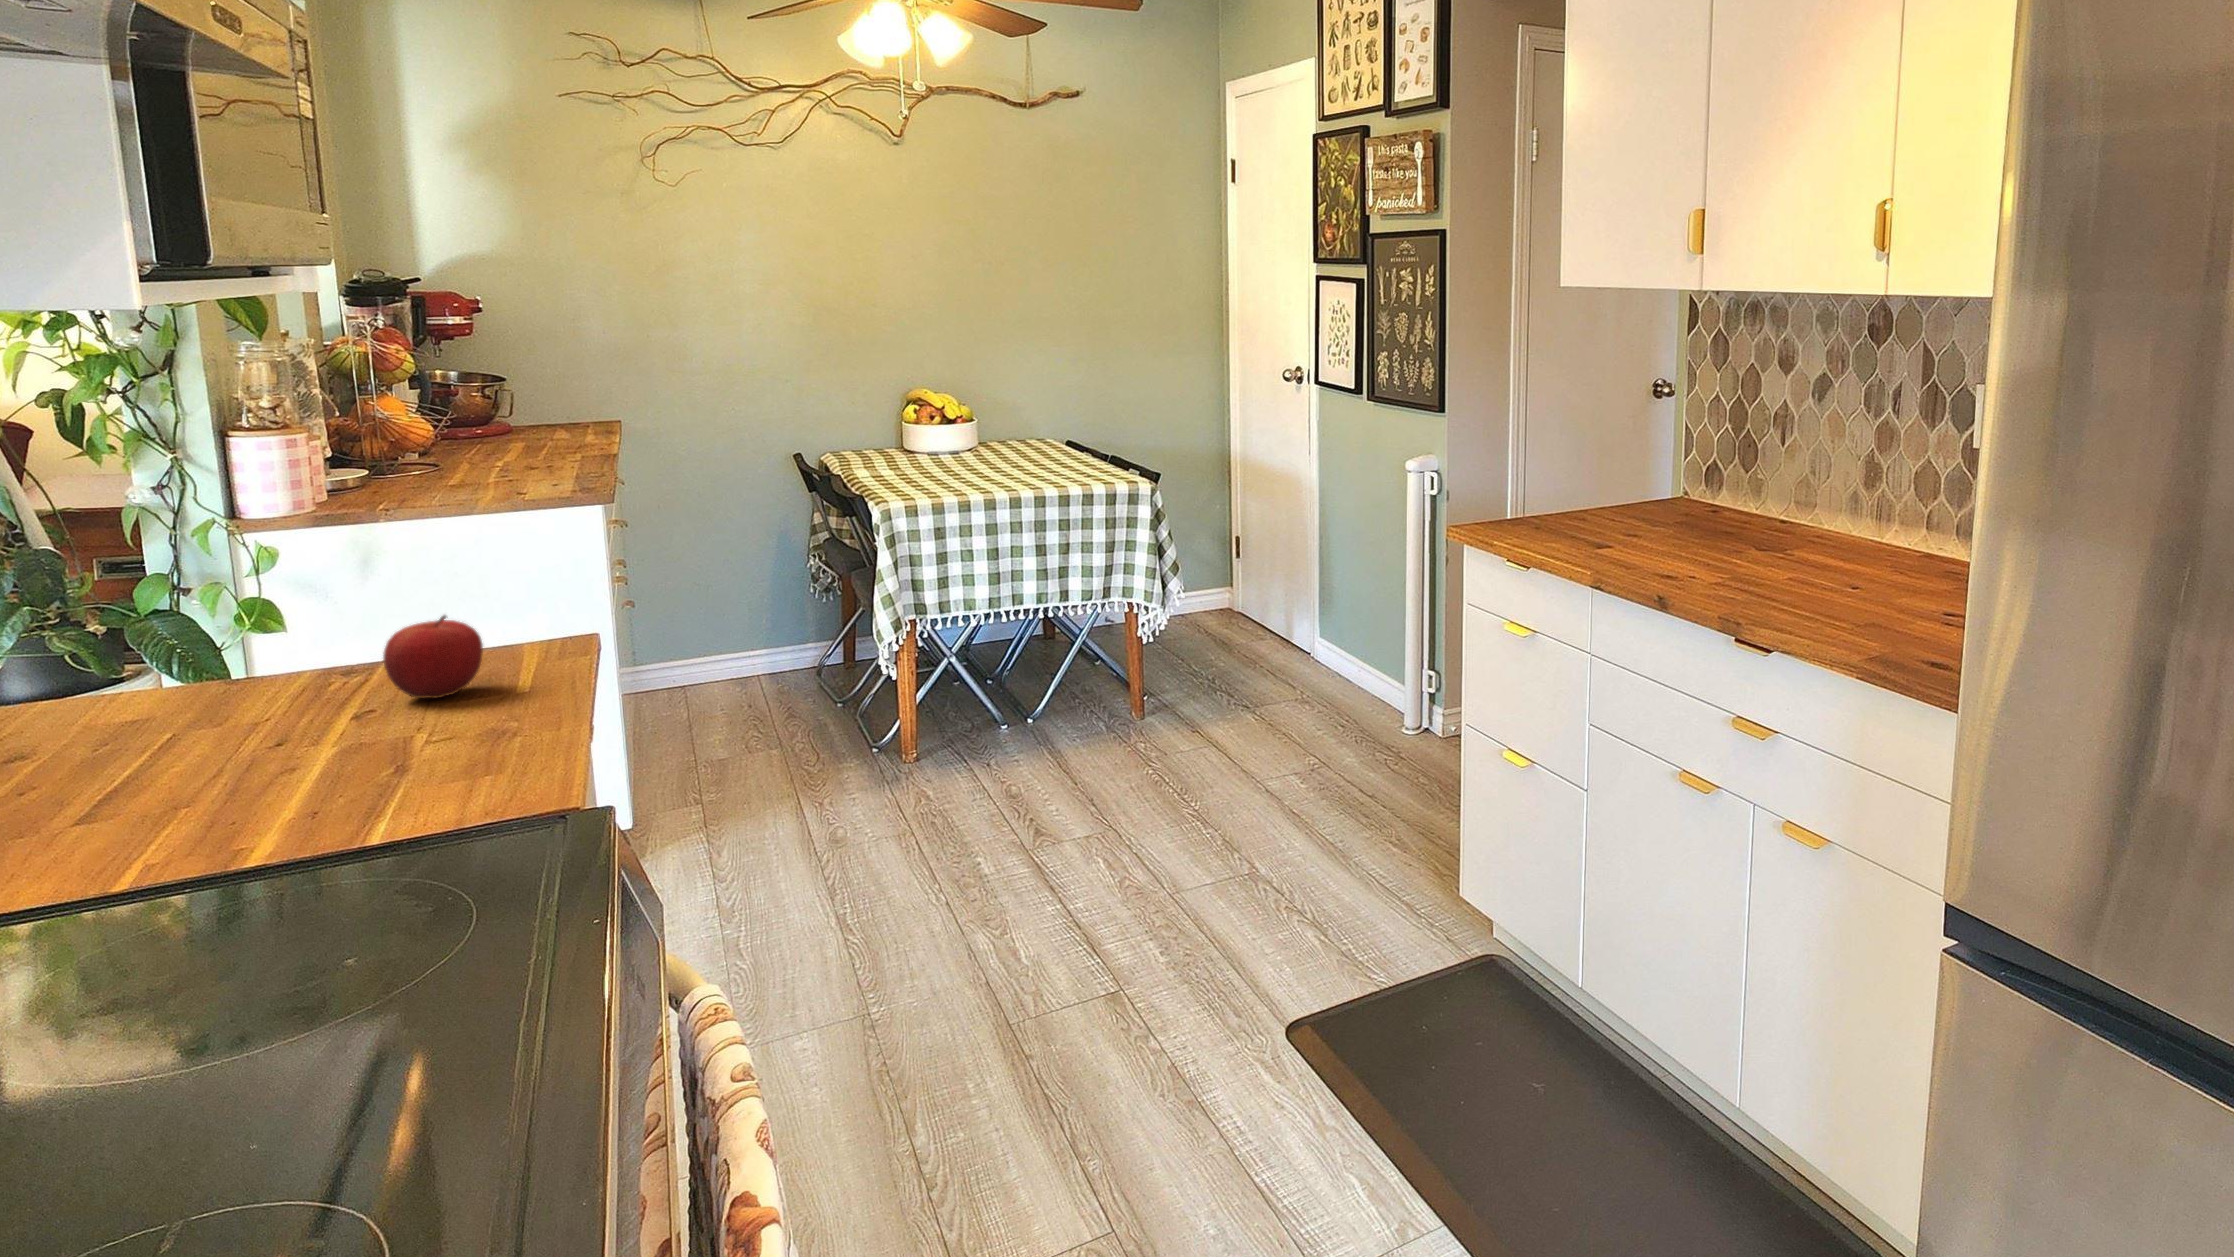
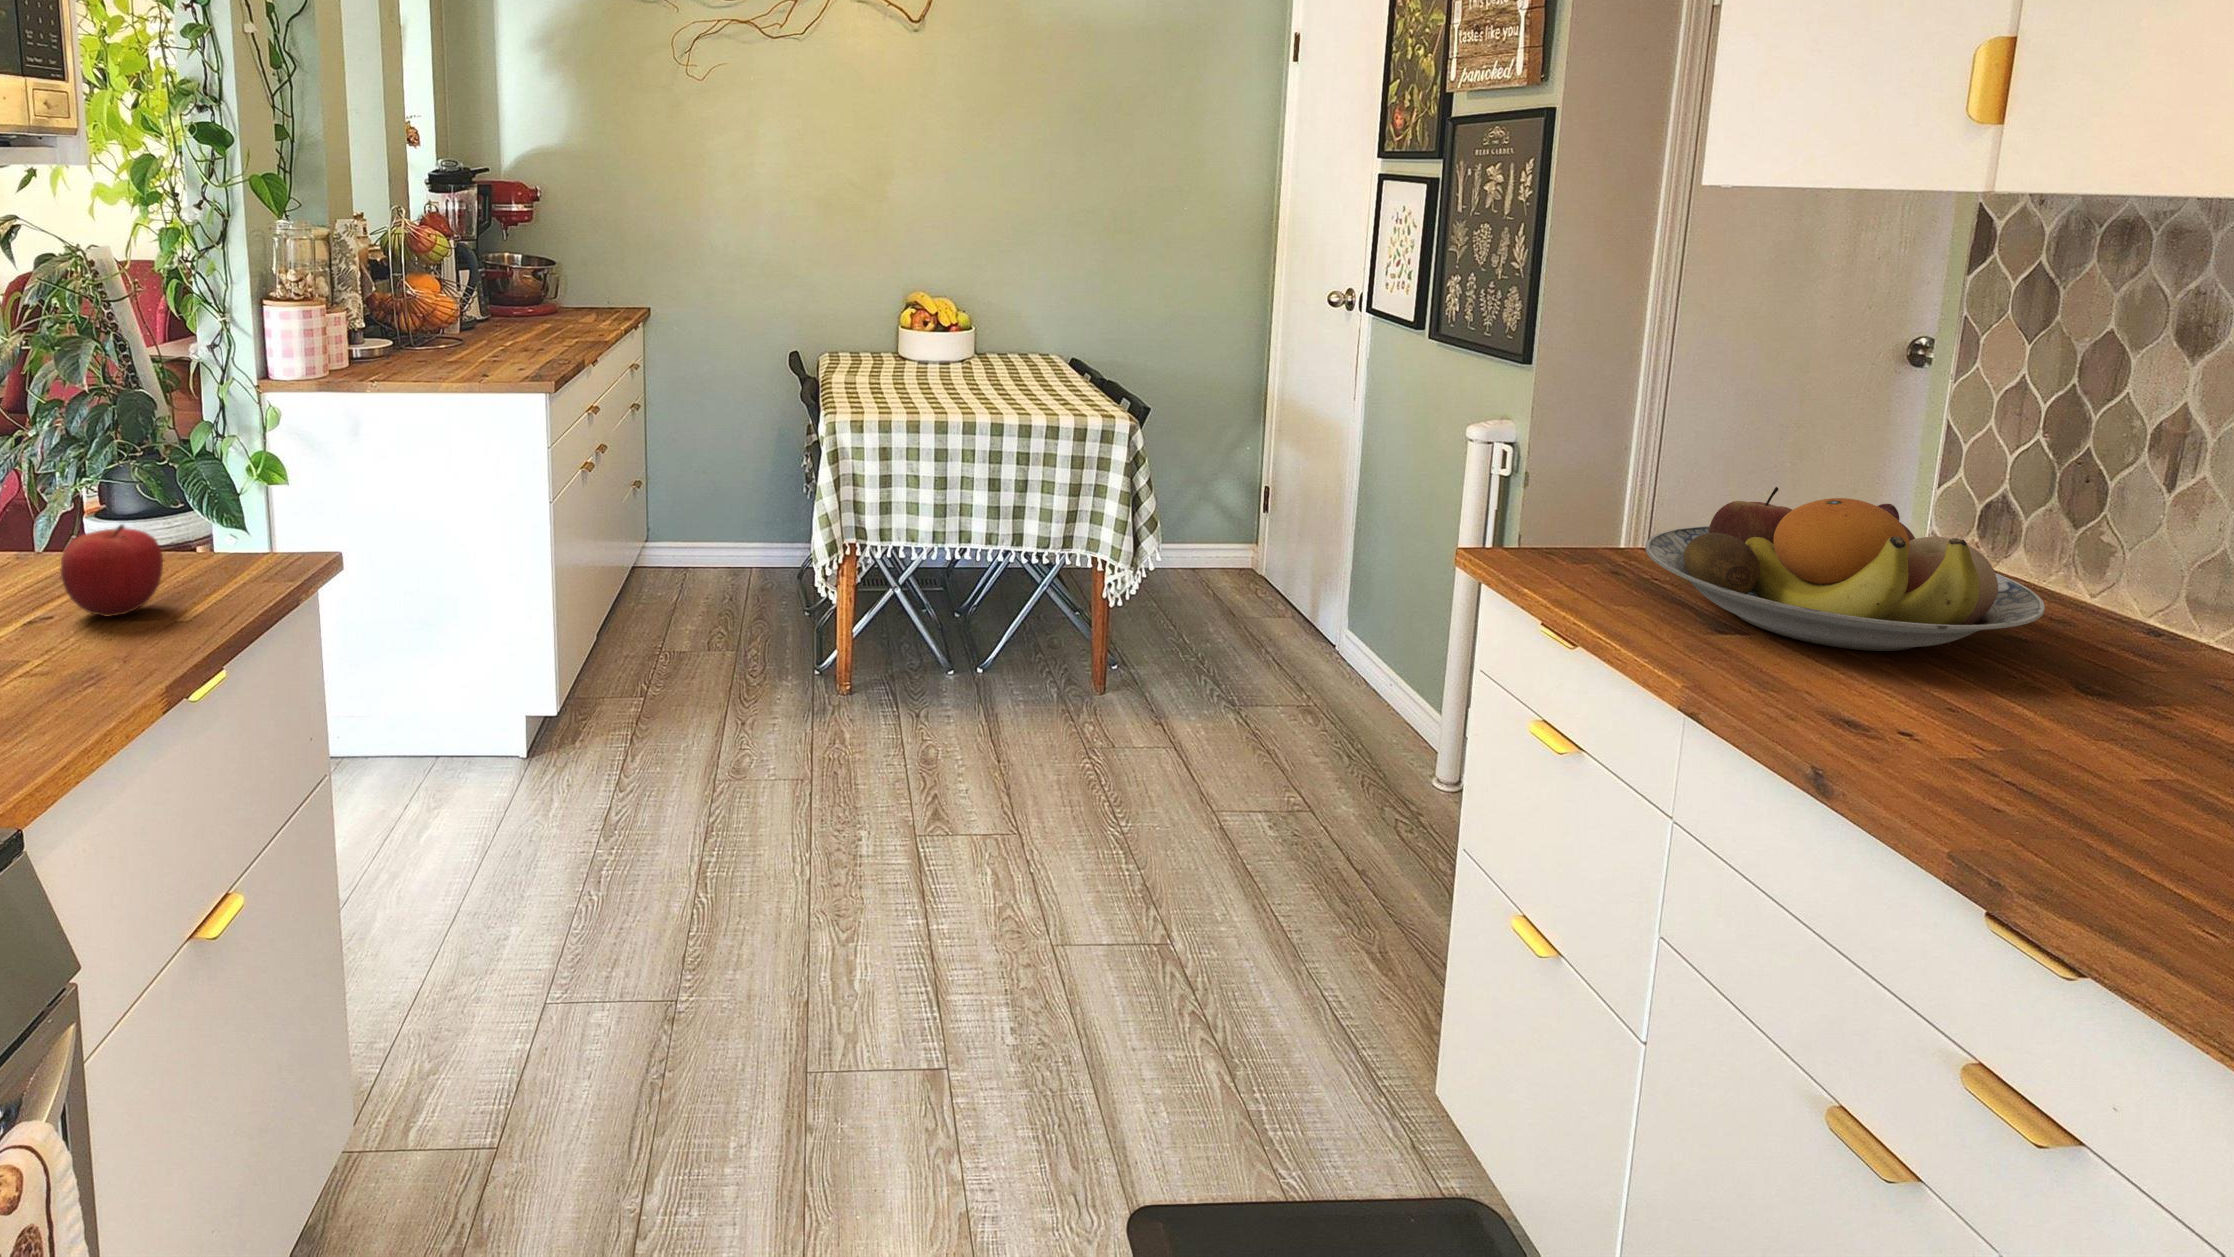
fruit bowl: none [1553,466,1742,550] -> present [1645,487,2045,651]

